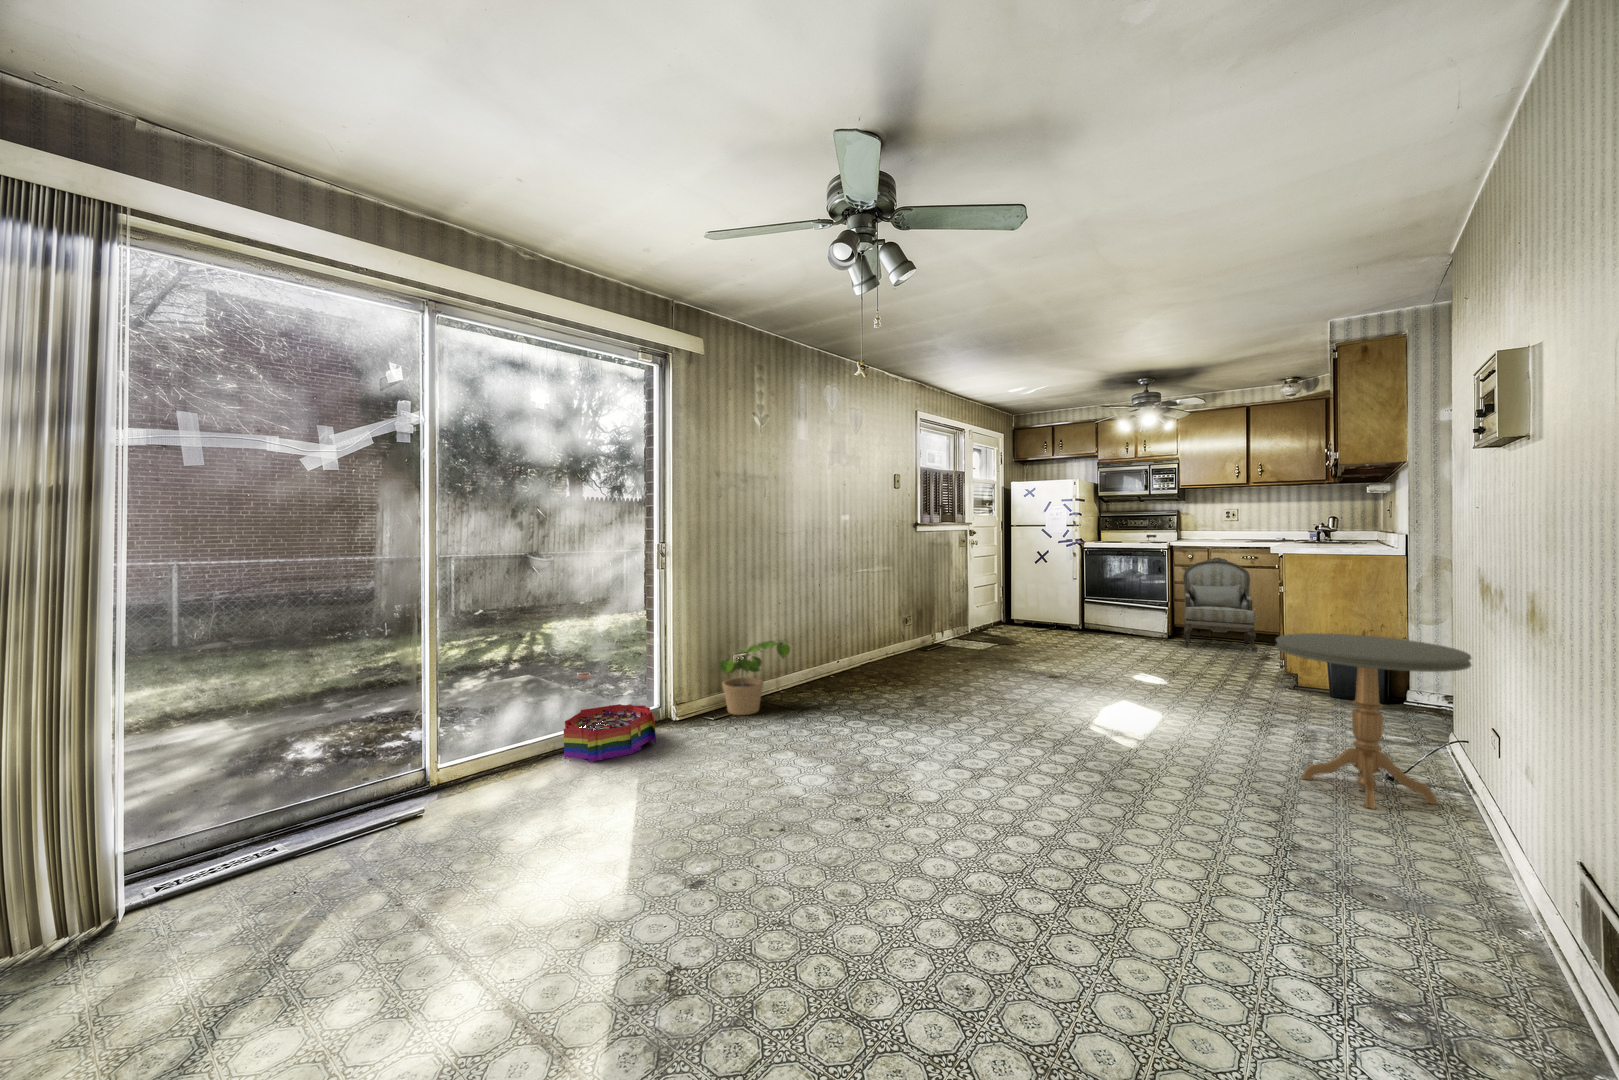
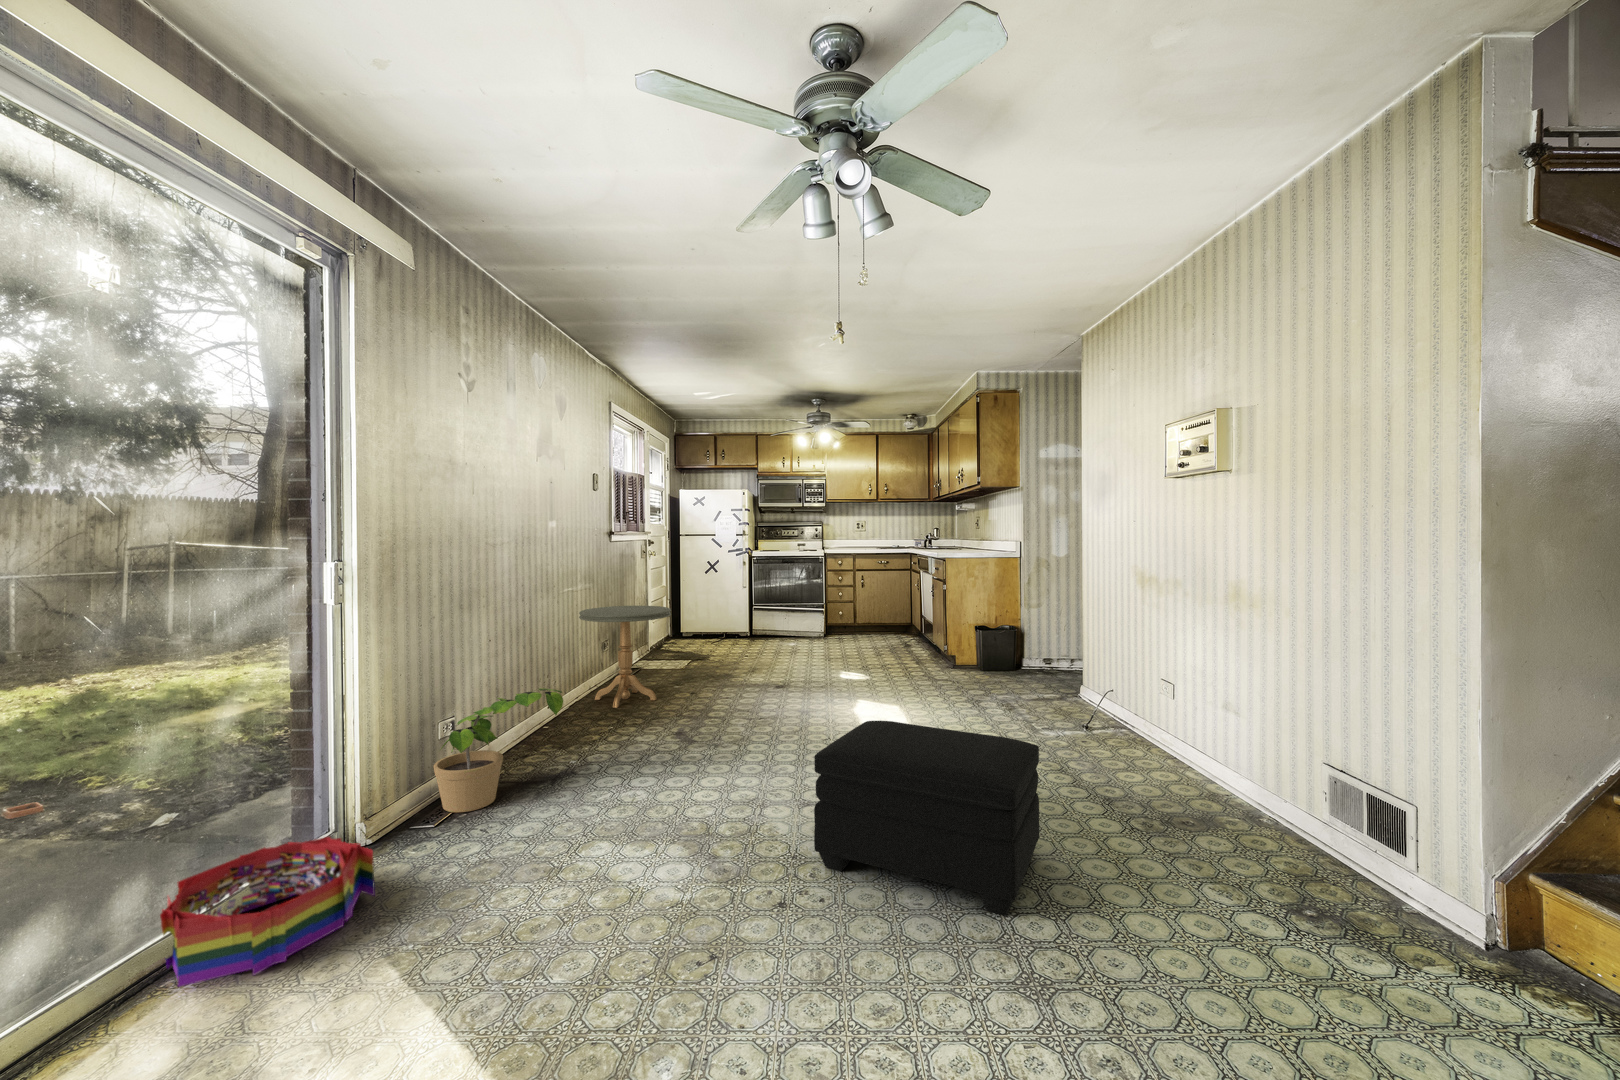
armchair: present [1183,558,1257,652] -> none [837,564,899,644]
side table: present [1276,633,1471,809] -> present [579,606,671,708]
ottoman: none [893,701,1108,888] -> present [814,721,1039,916]

